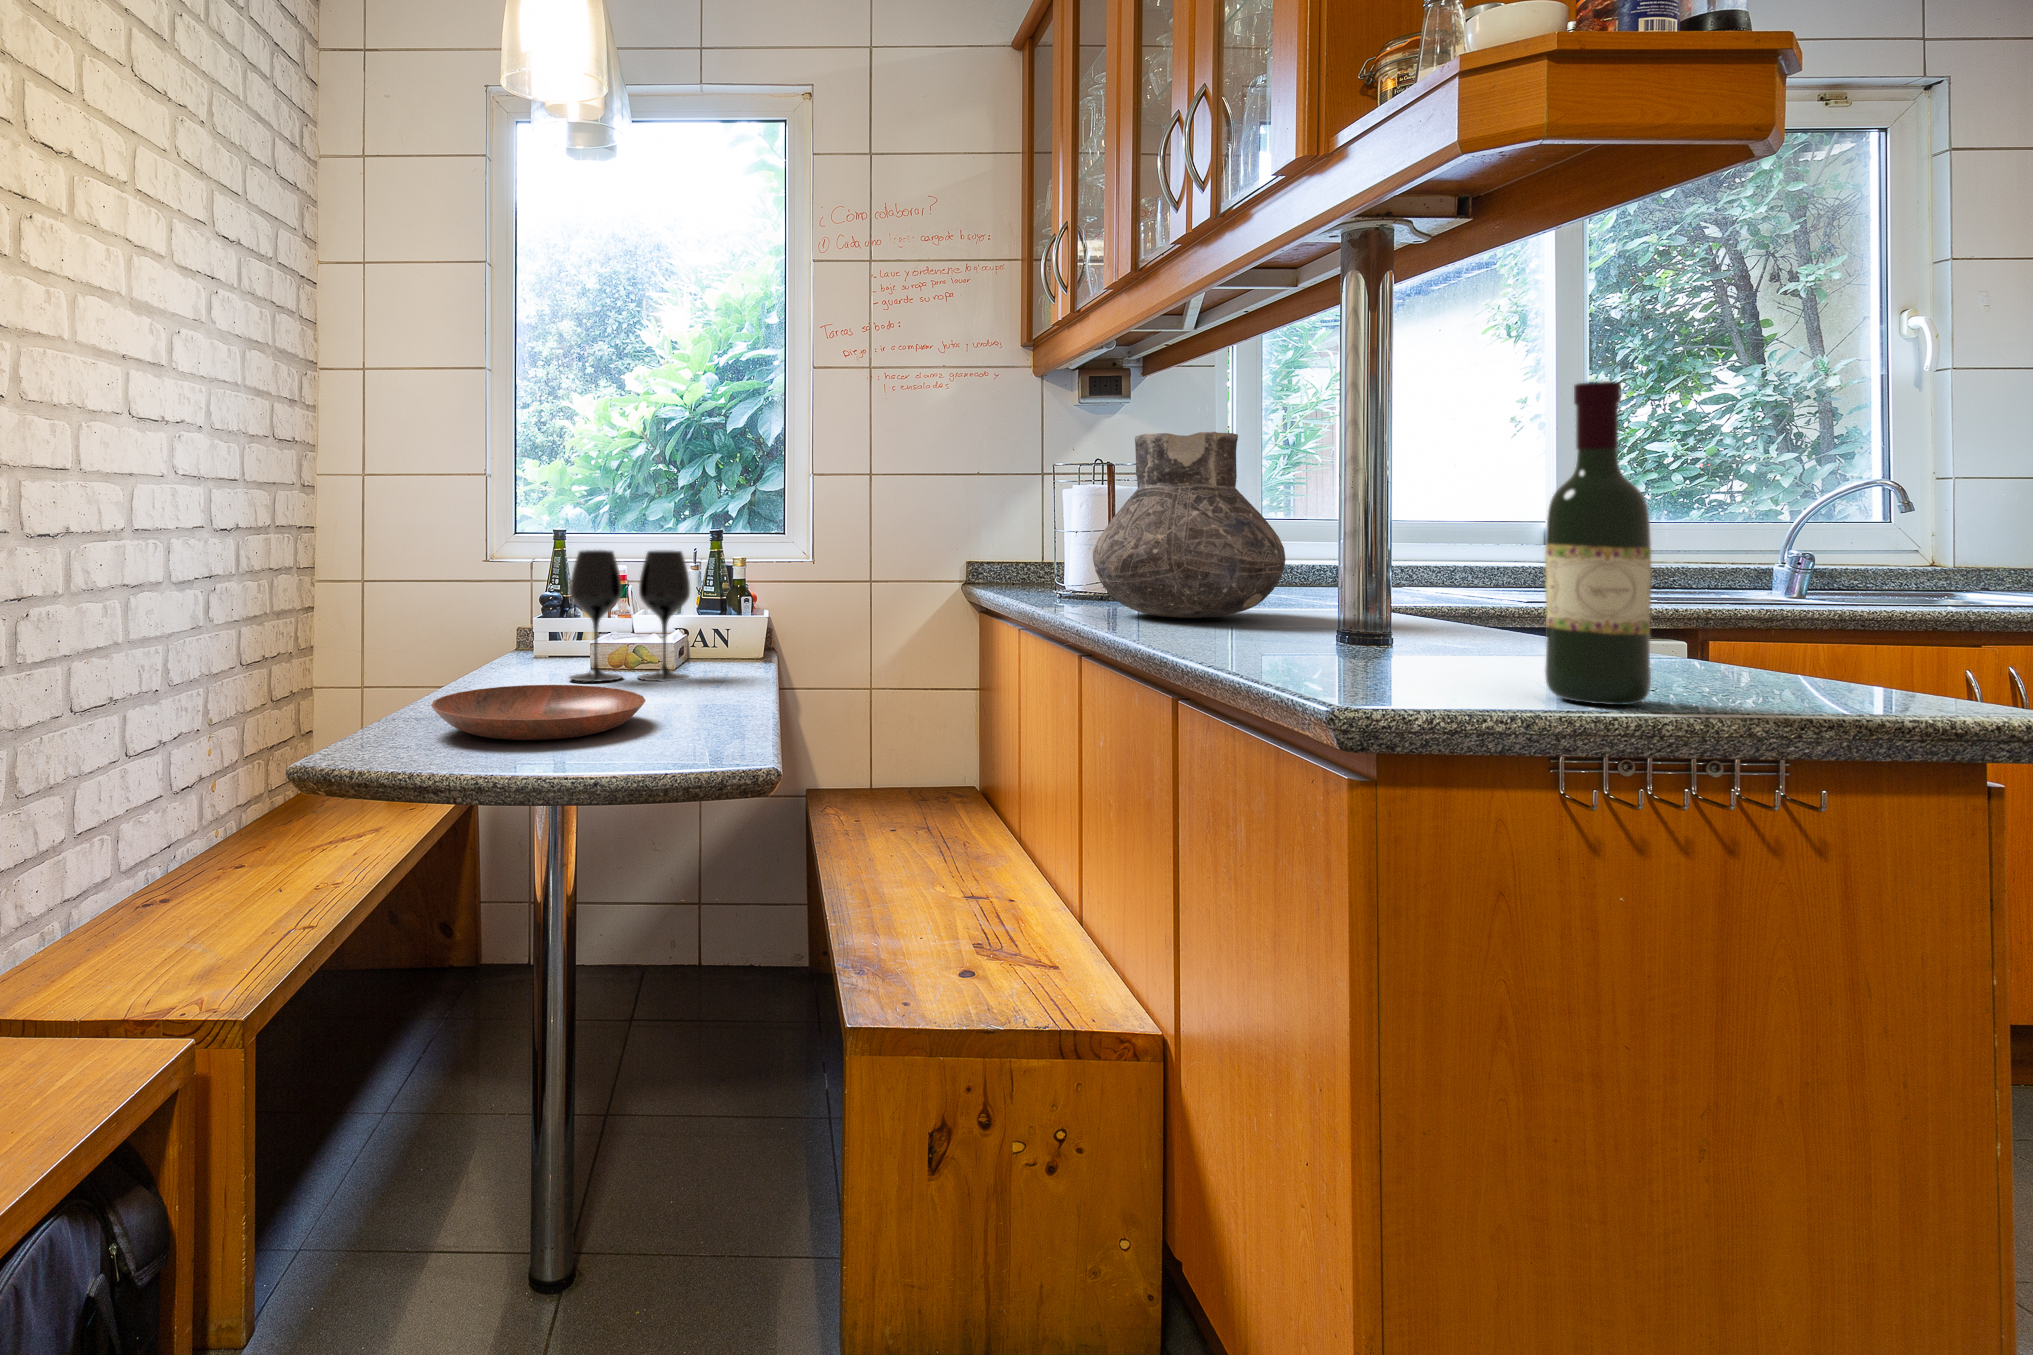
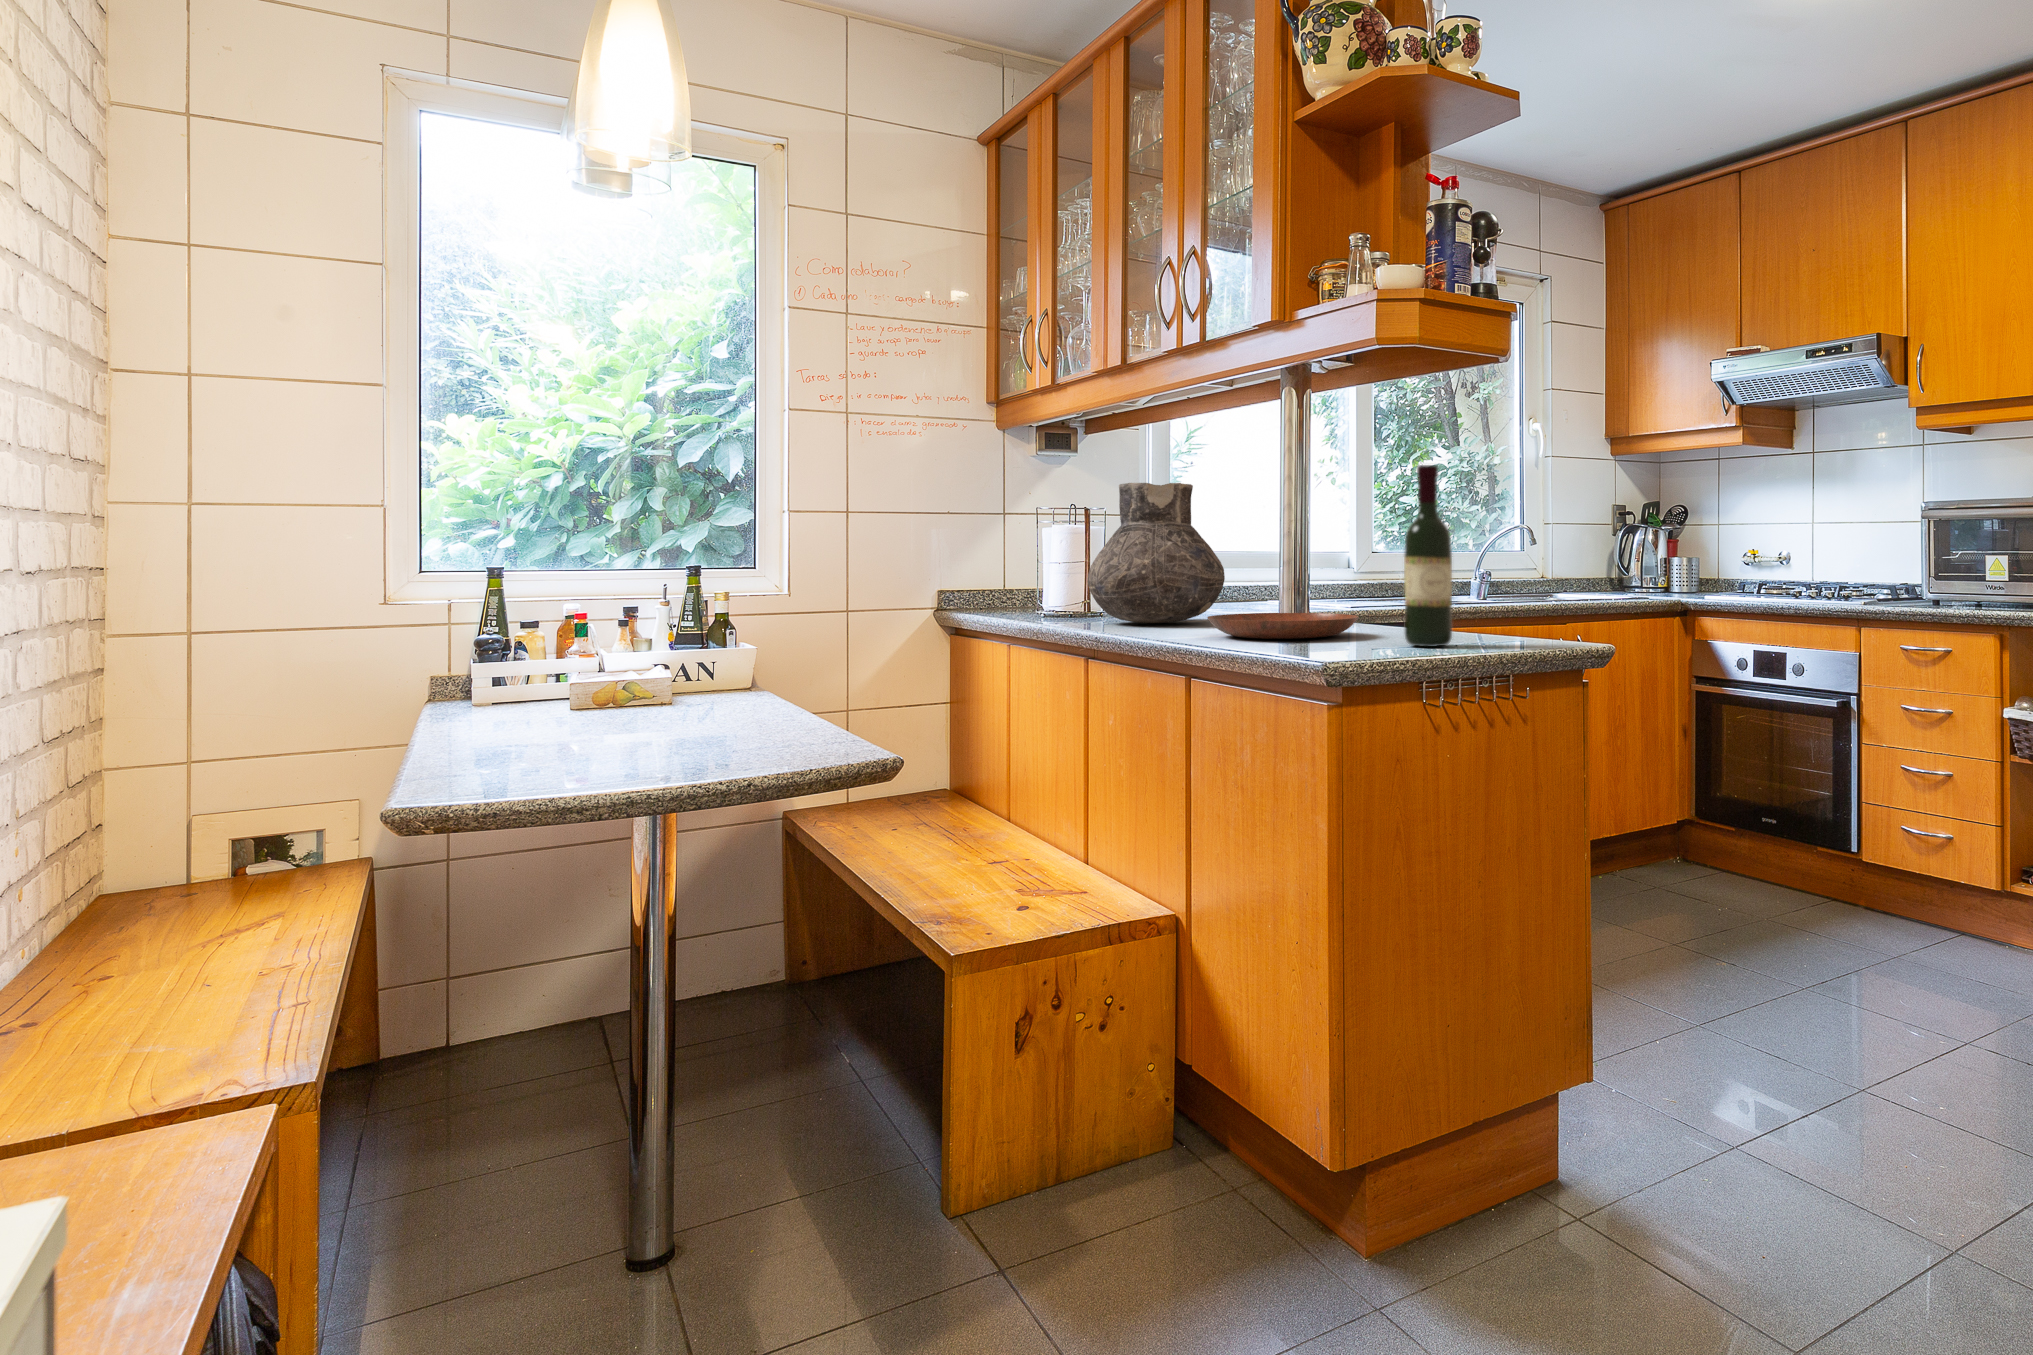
wine glass: present [569,550,690,682] -> none [598,581,734,712]
bowl: present [431,685,646,740] -> present [1207,613,1358,639]

